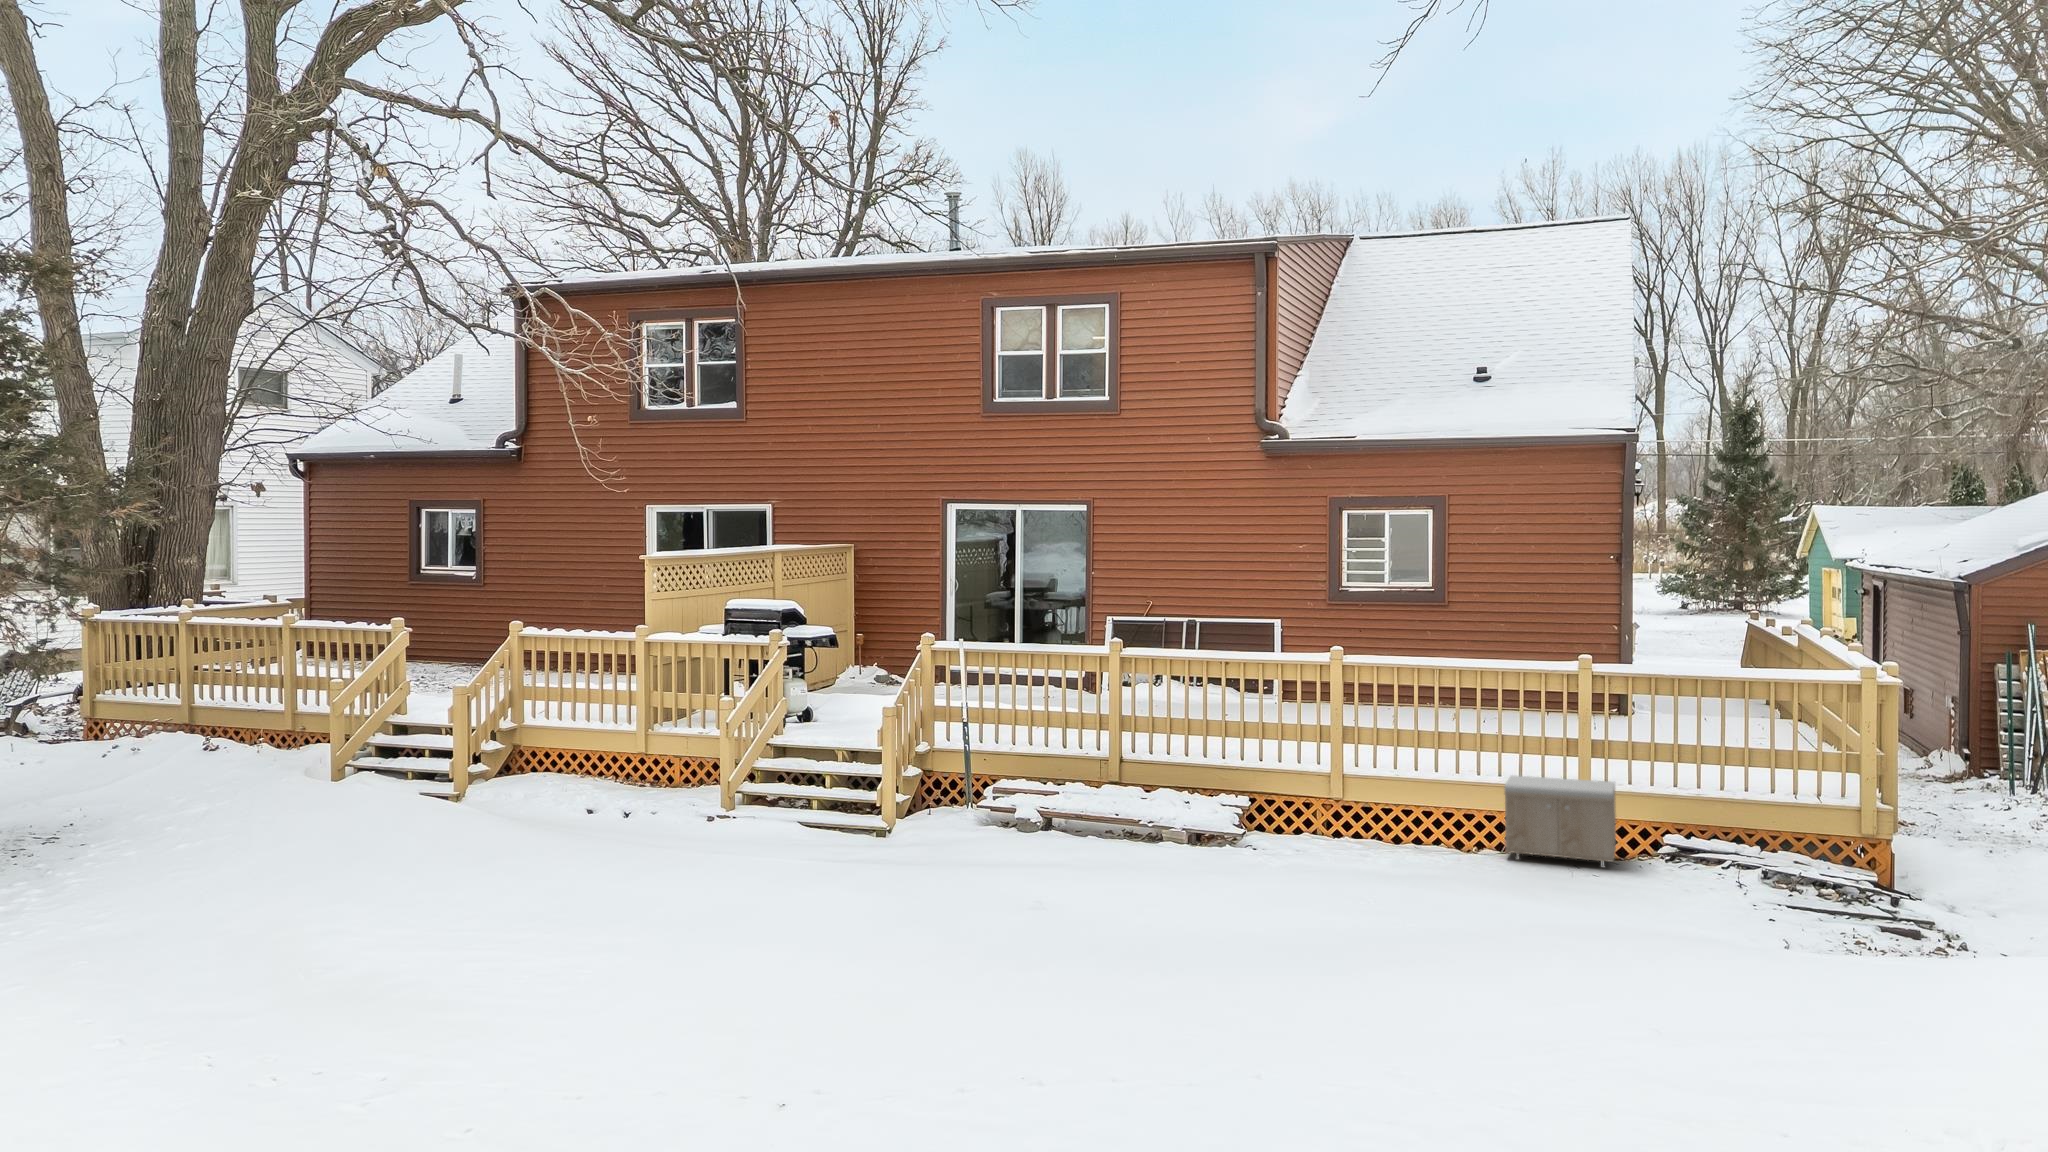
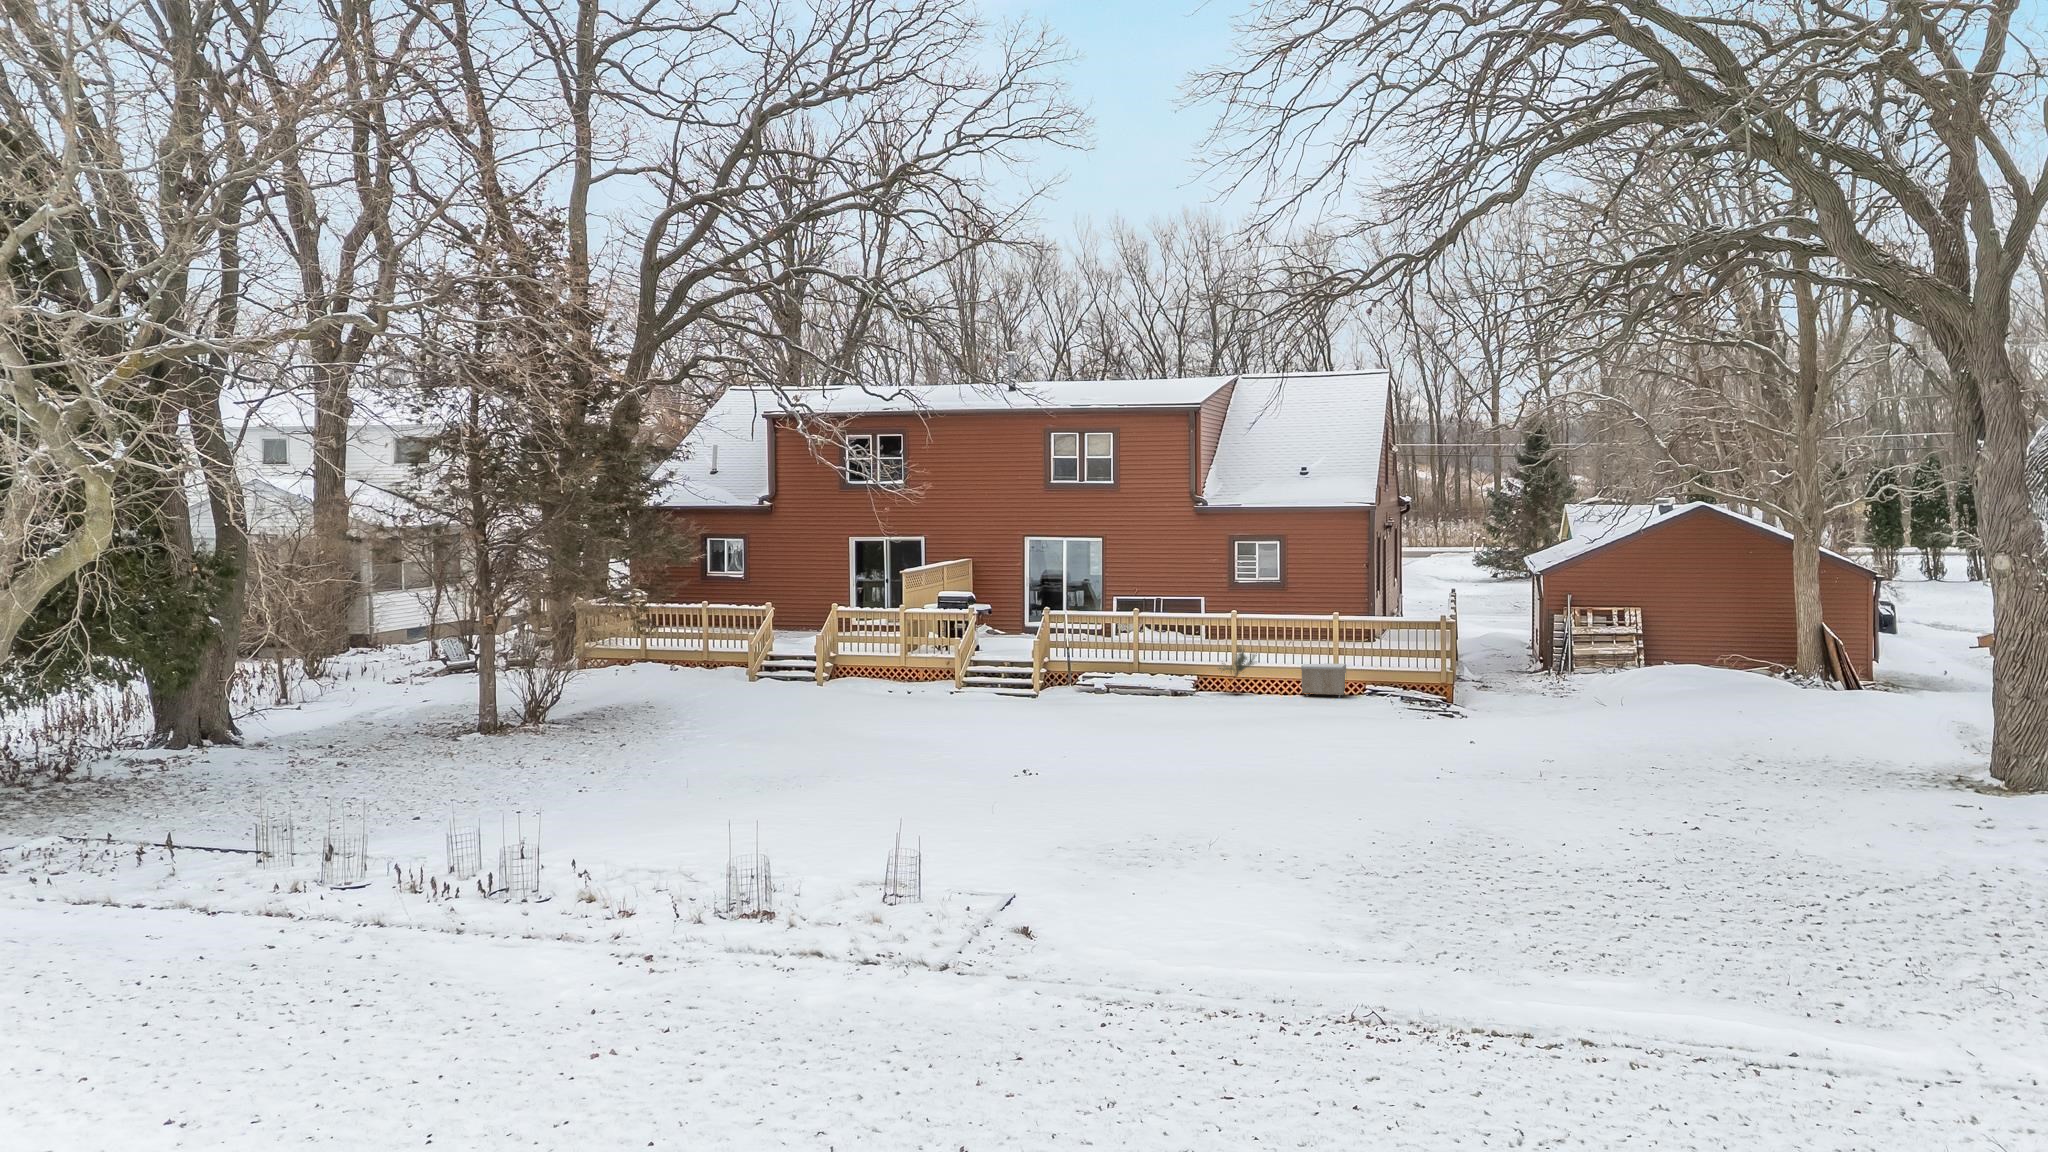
potted tree: none [1297,730,1394,847] -> present [1219,647,1257,695]

